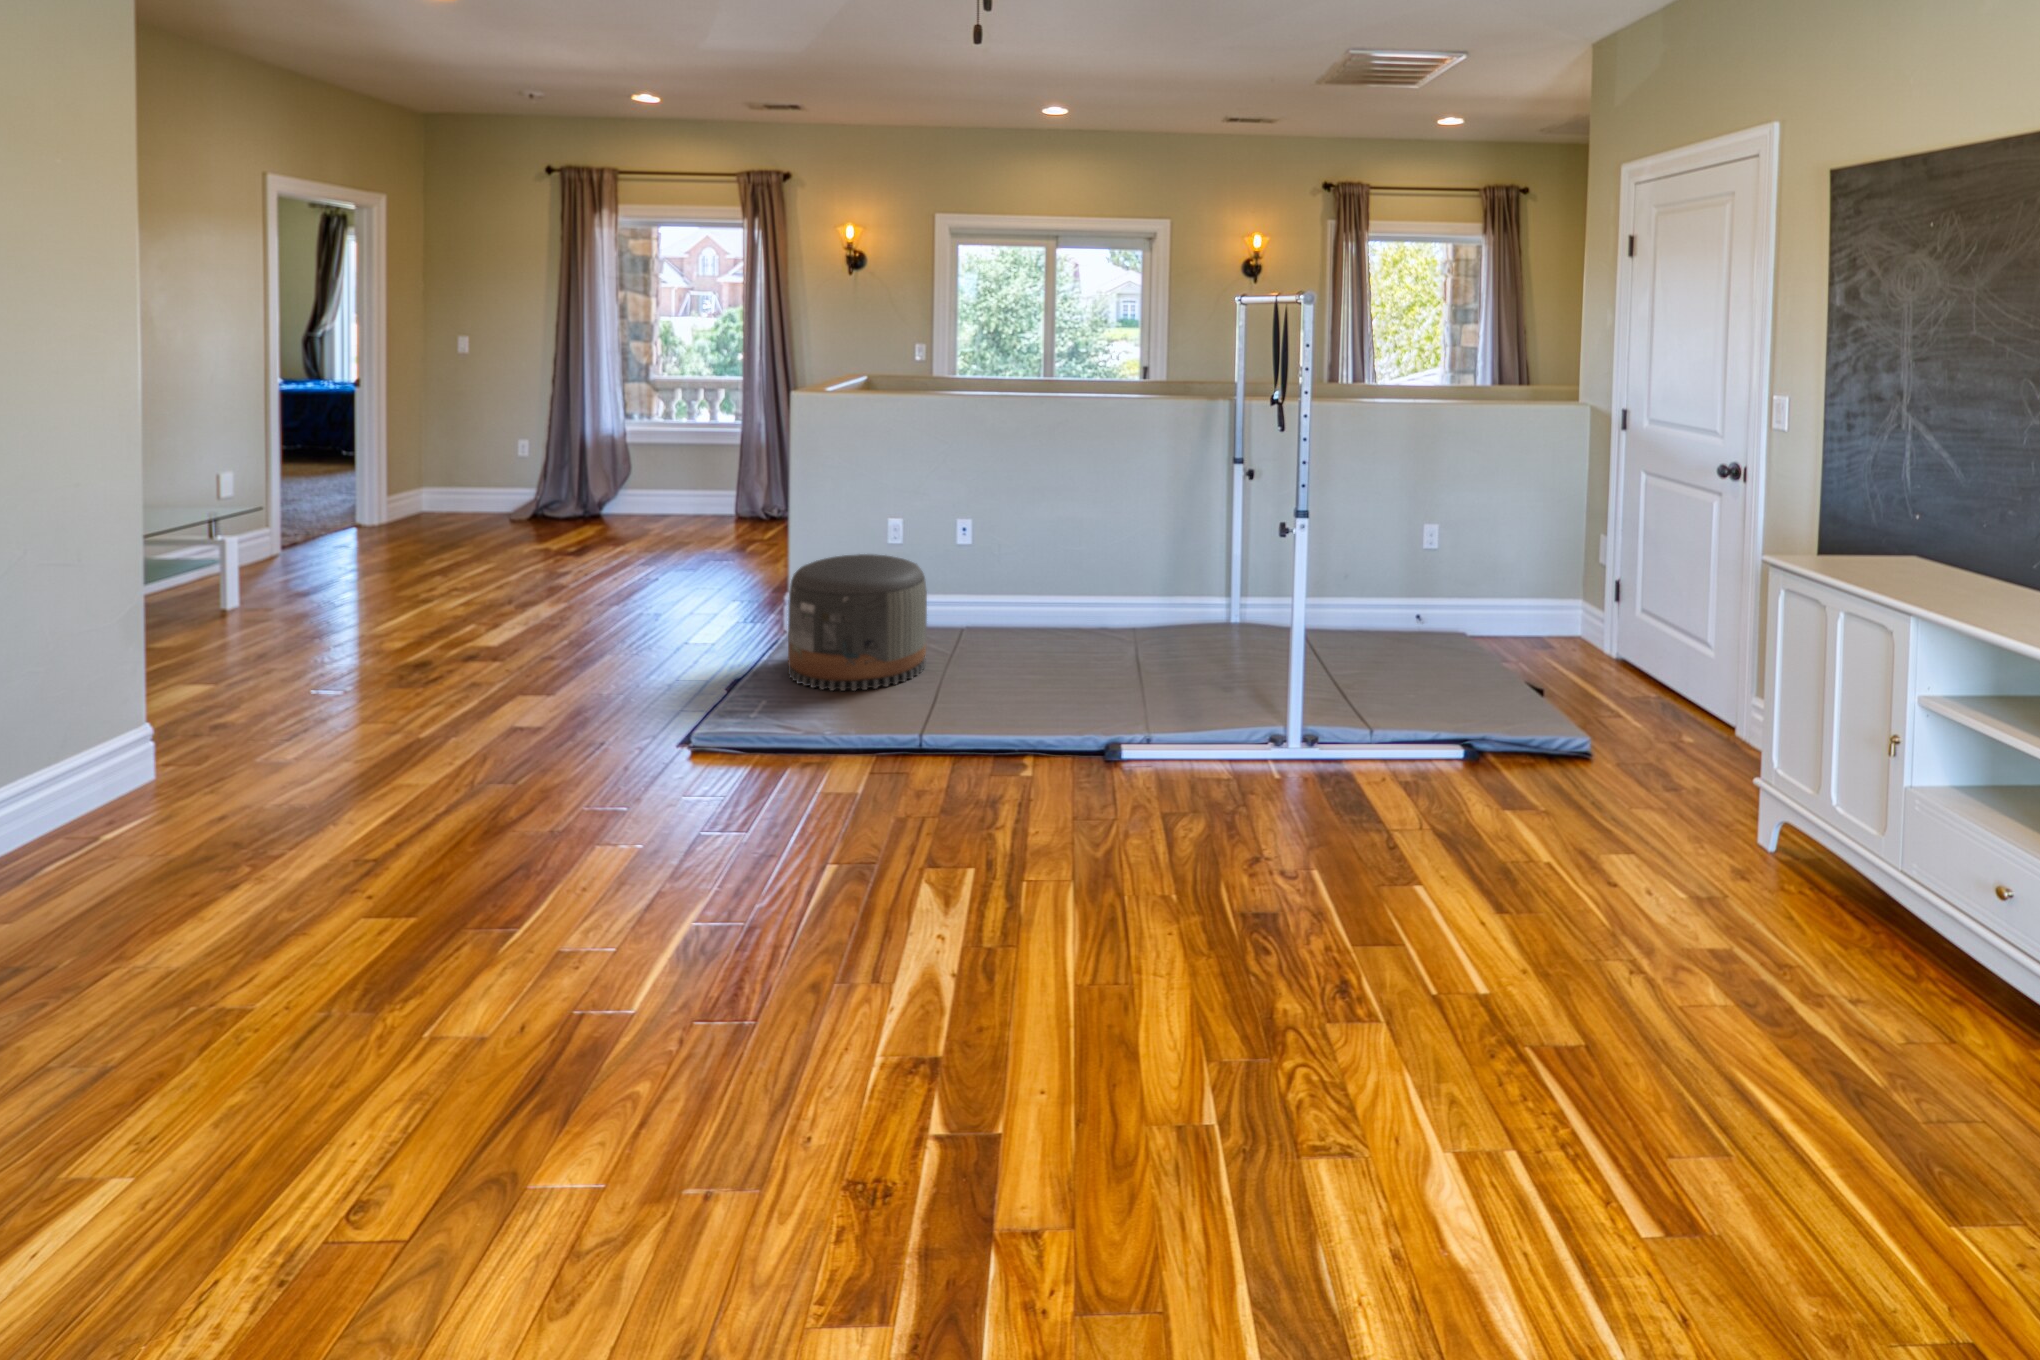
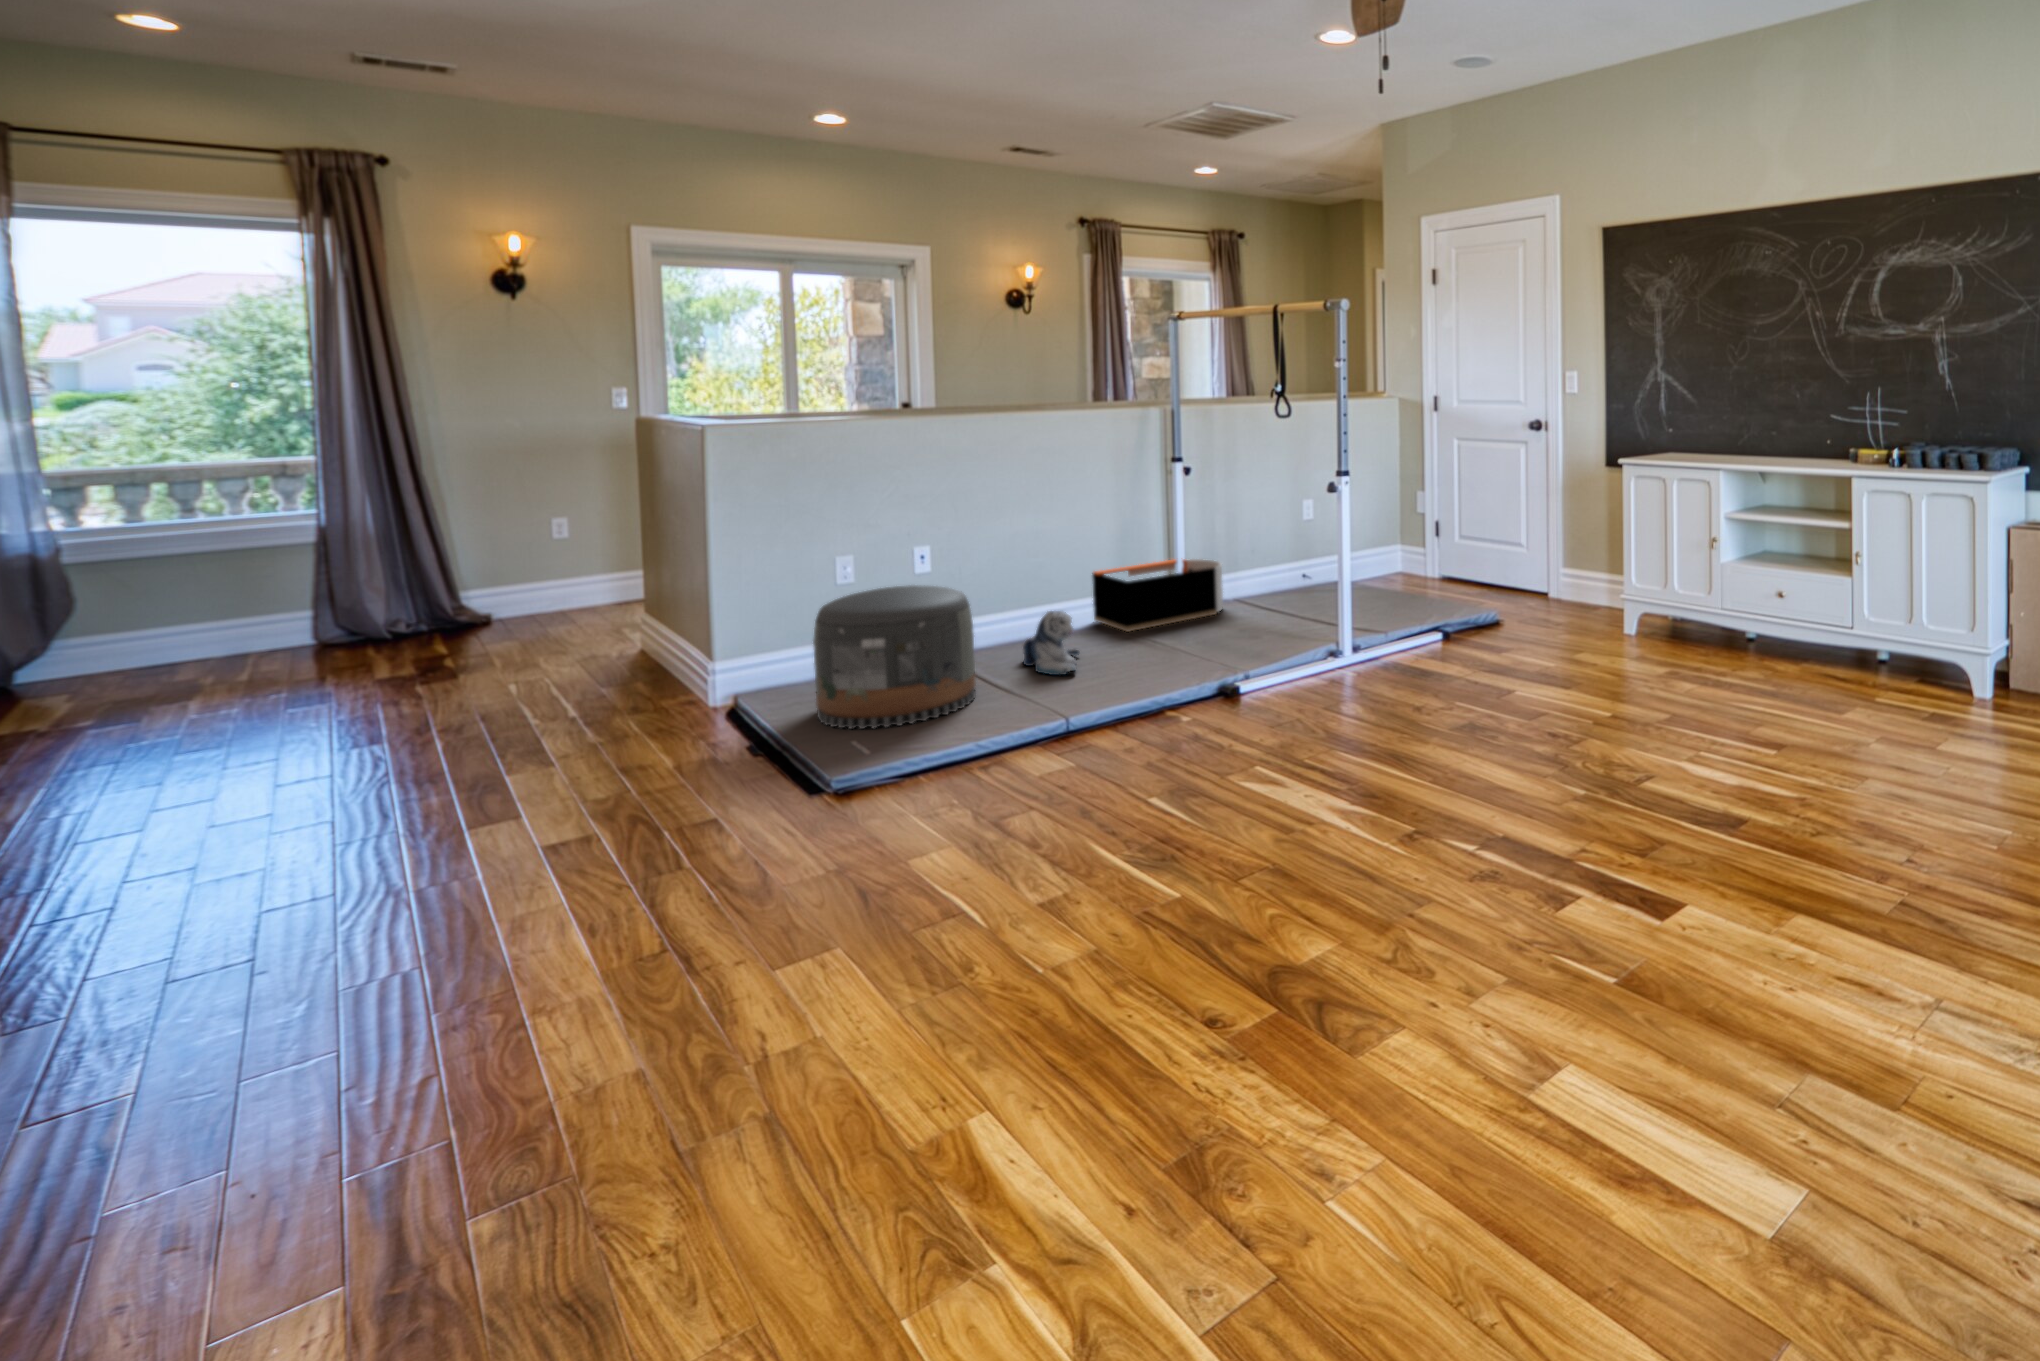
storage bin: none [1135,569,1271,645] -> present [1092,559,1223,632]
plush toy: none [993,606,1054,677] -> present [1023,611,1079,675]

